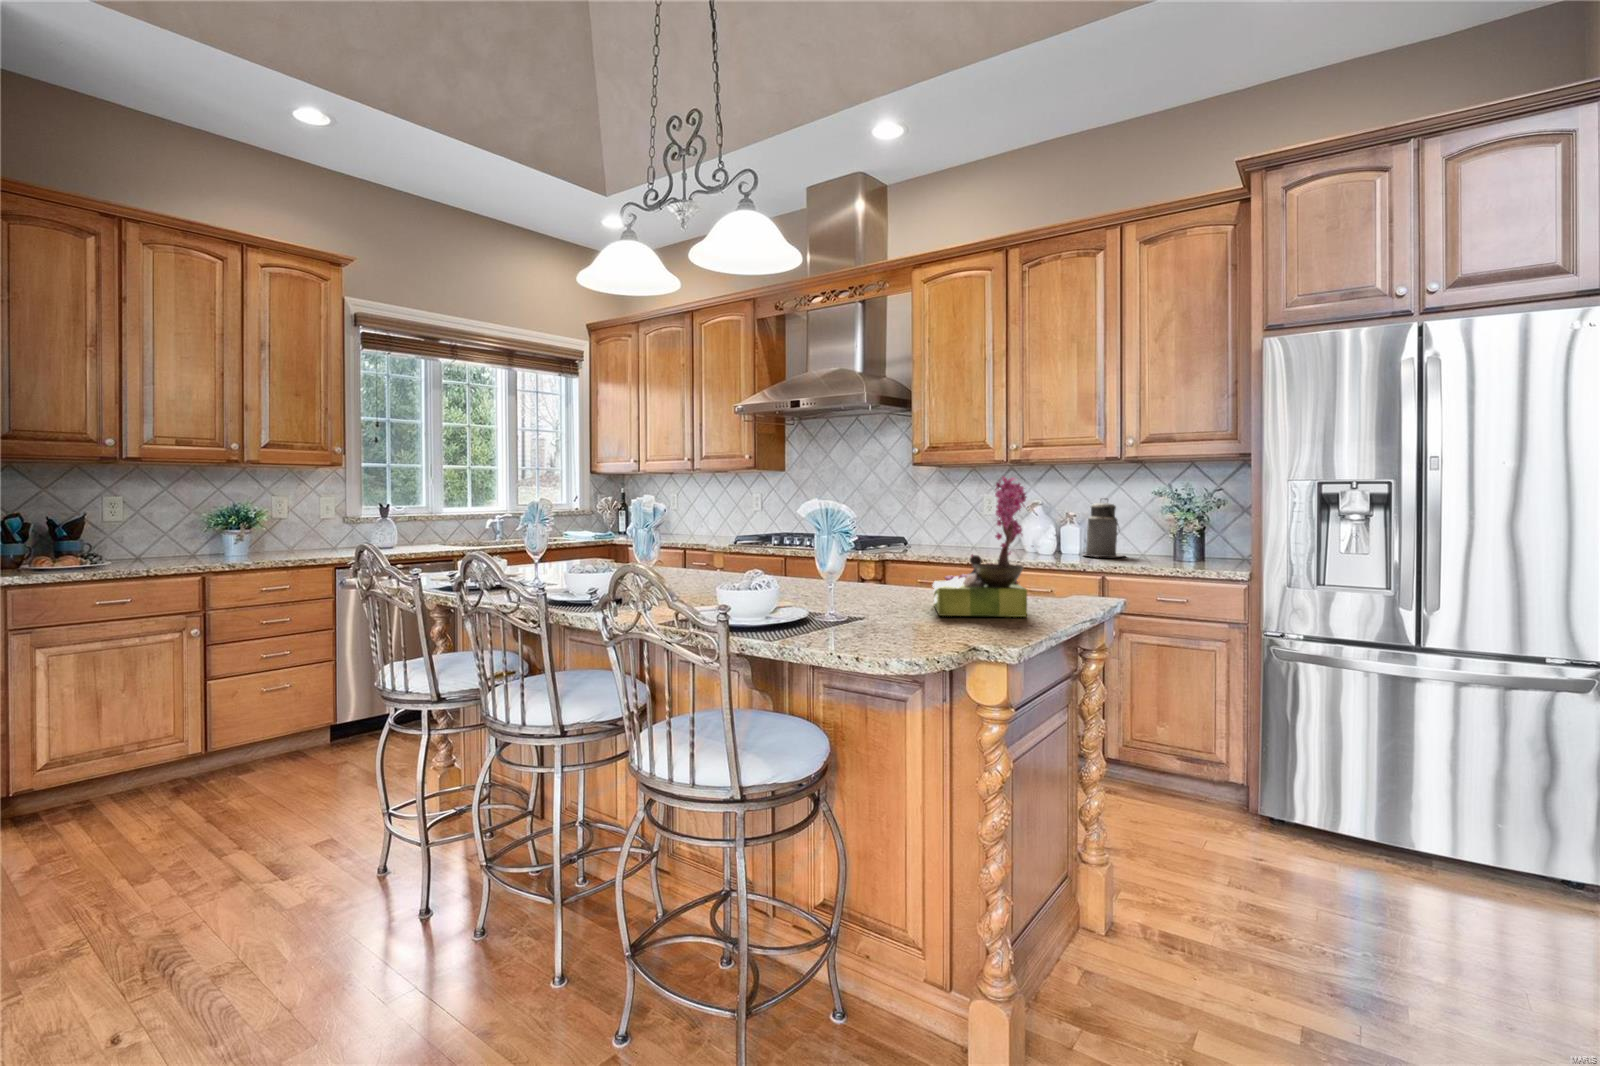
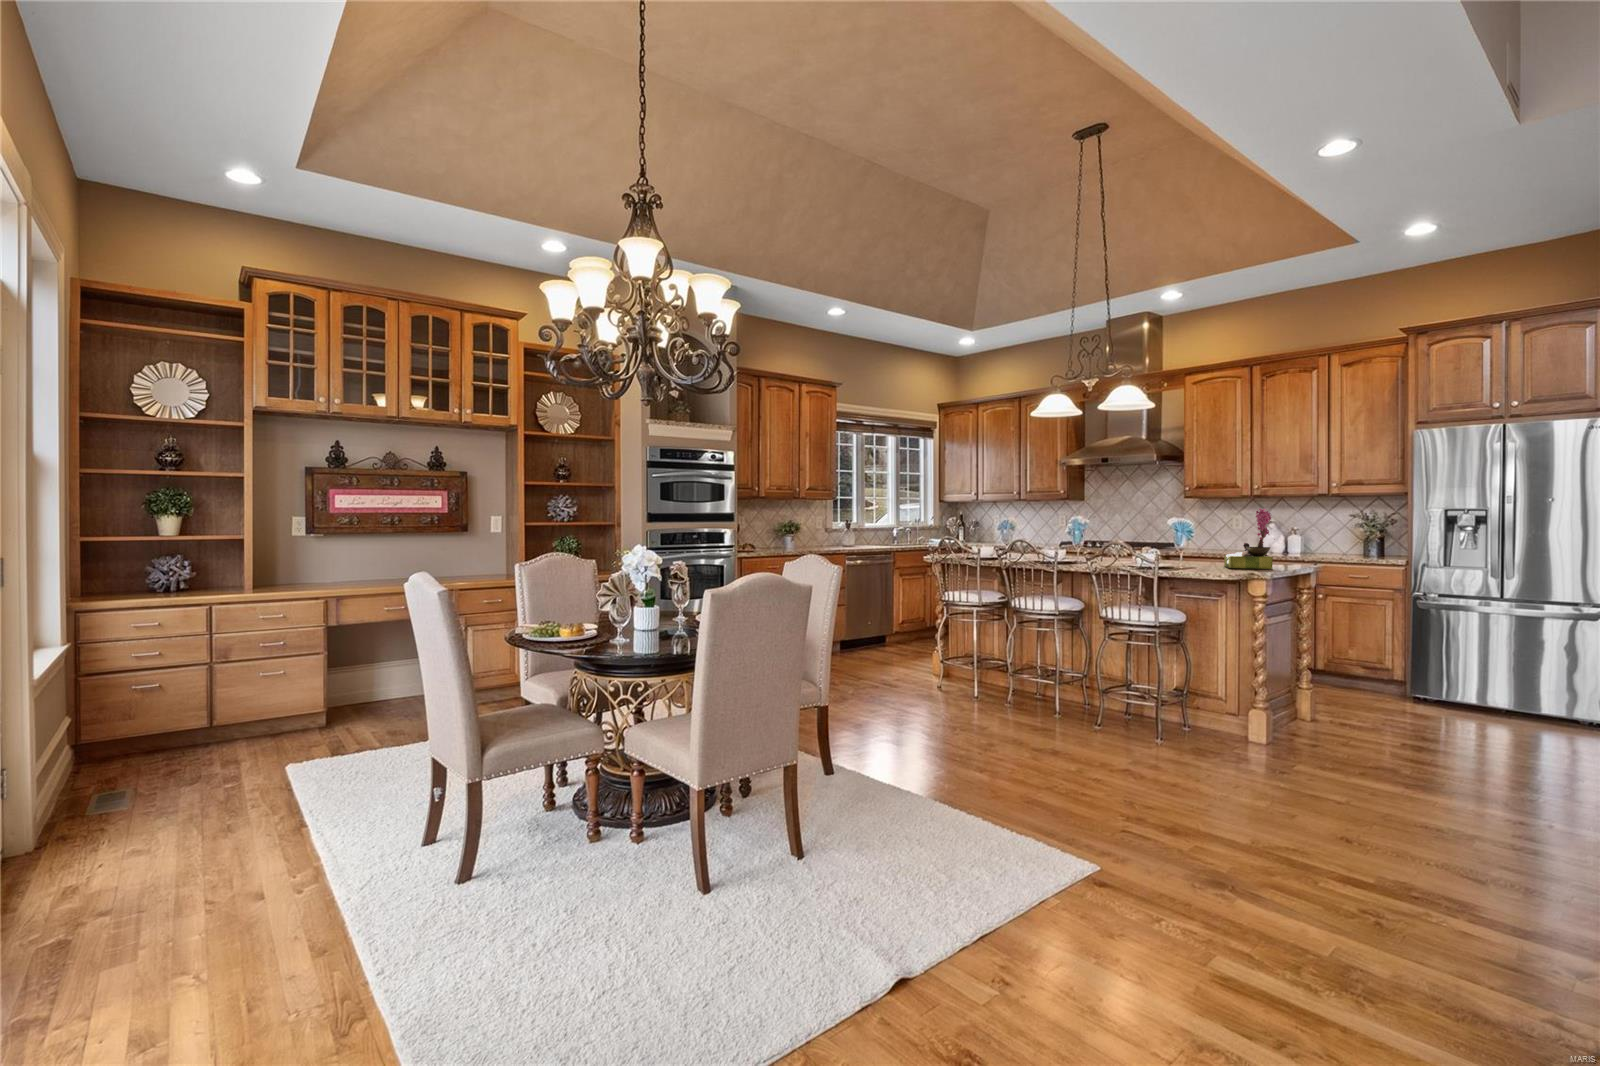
canister: present [1086,502,1123,557] -> none [1303,518,1333,555]

